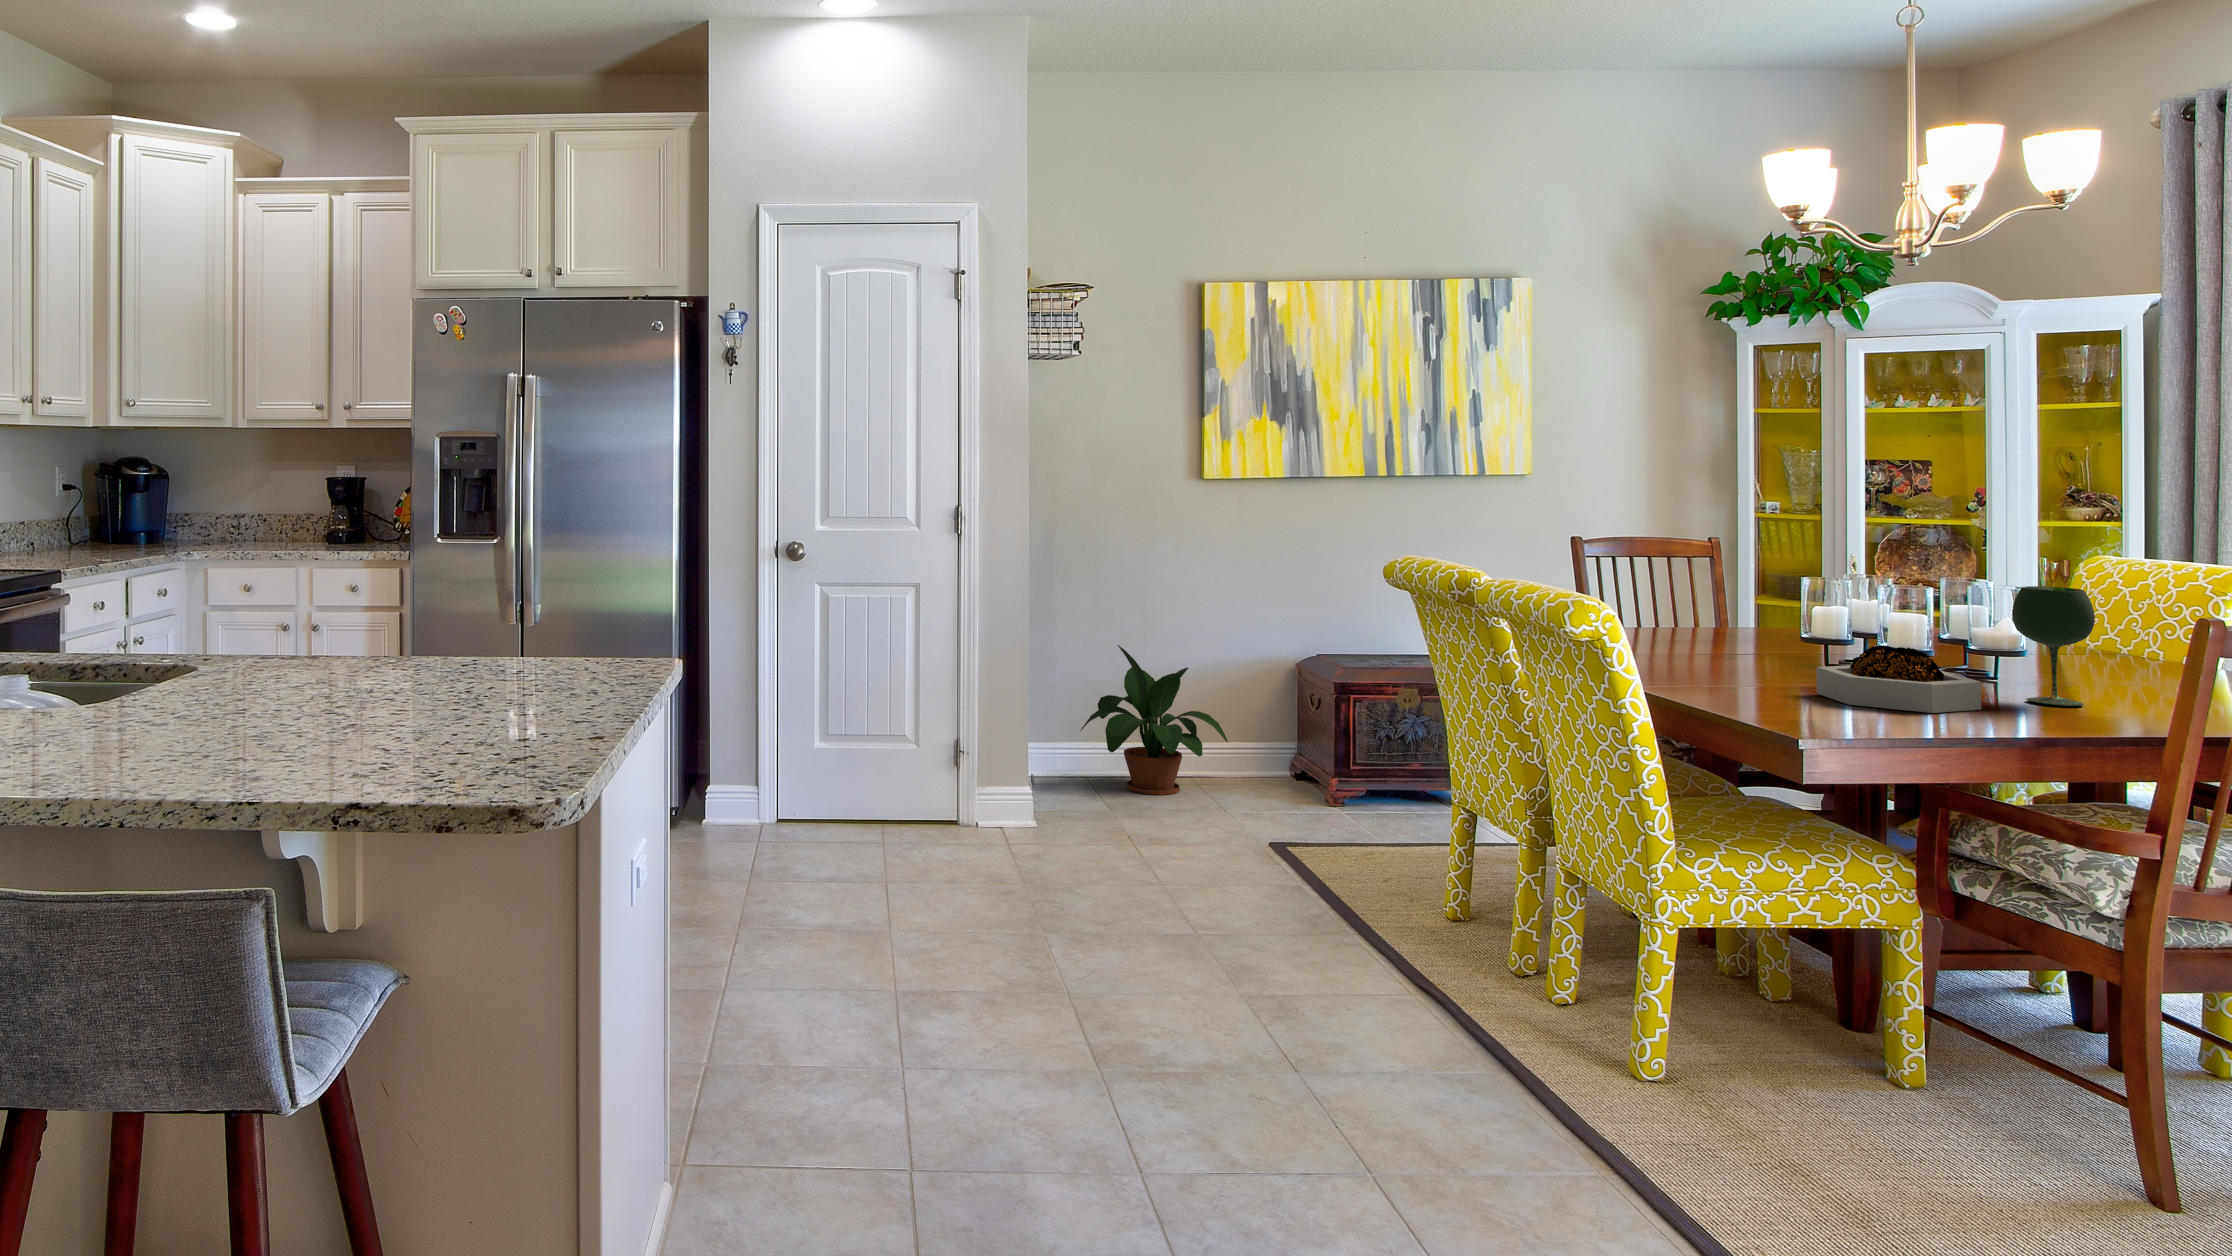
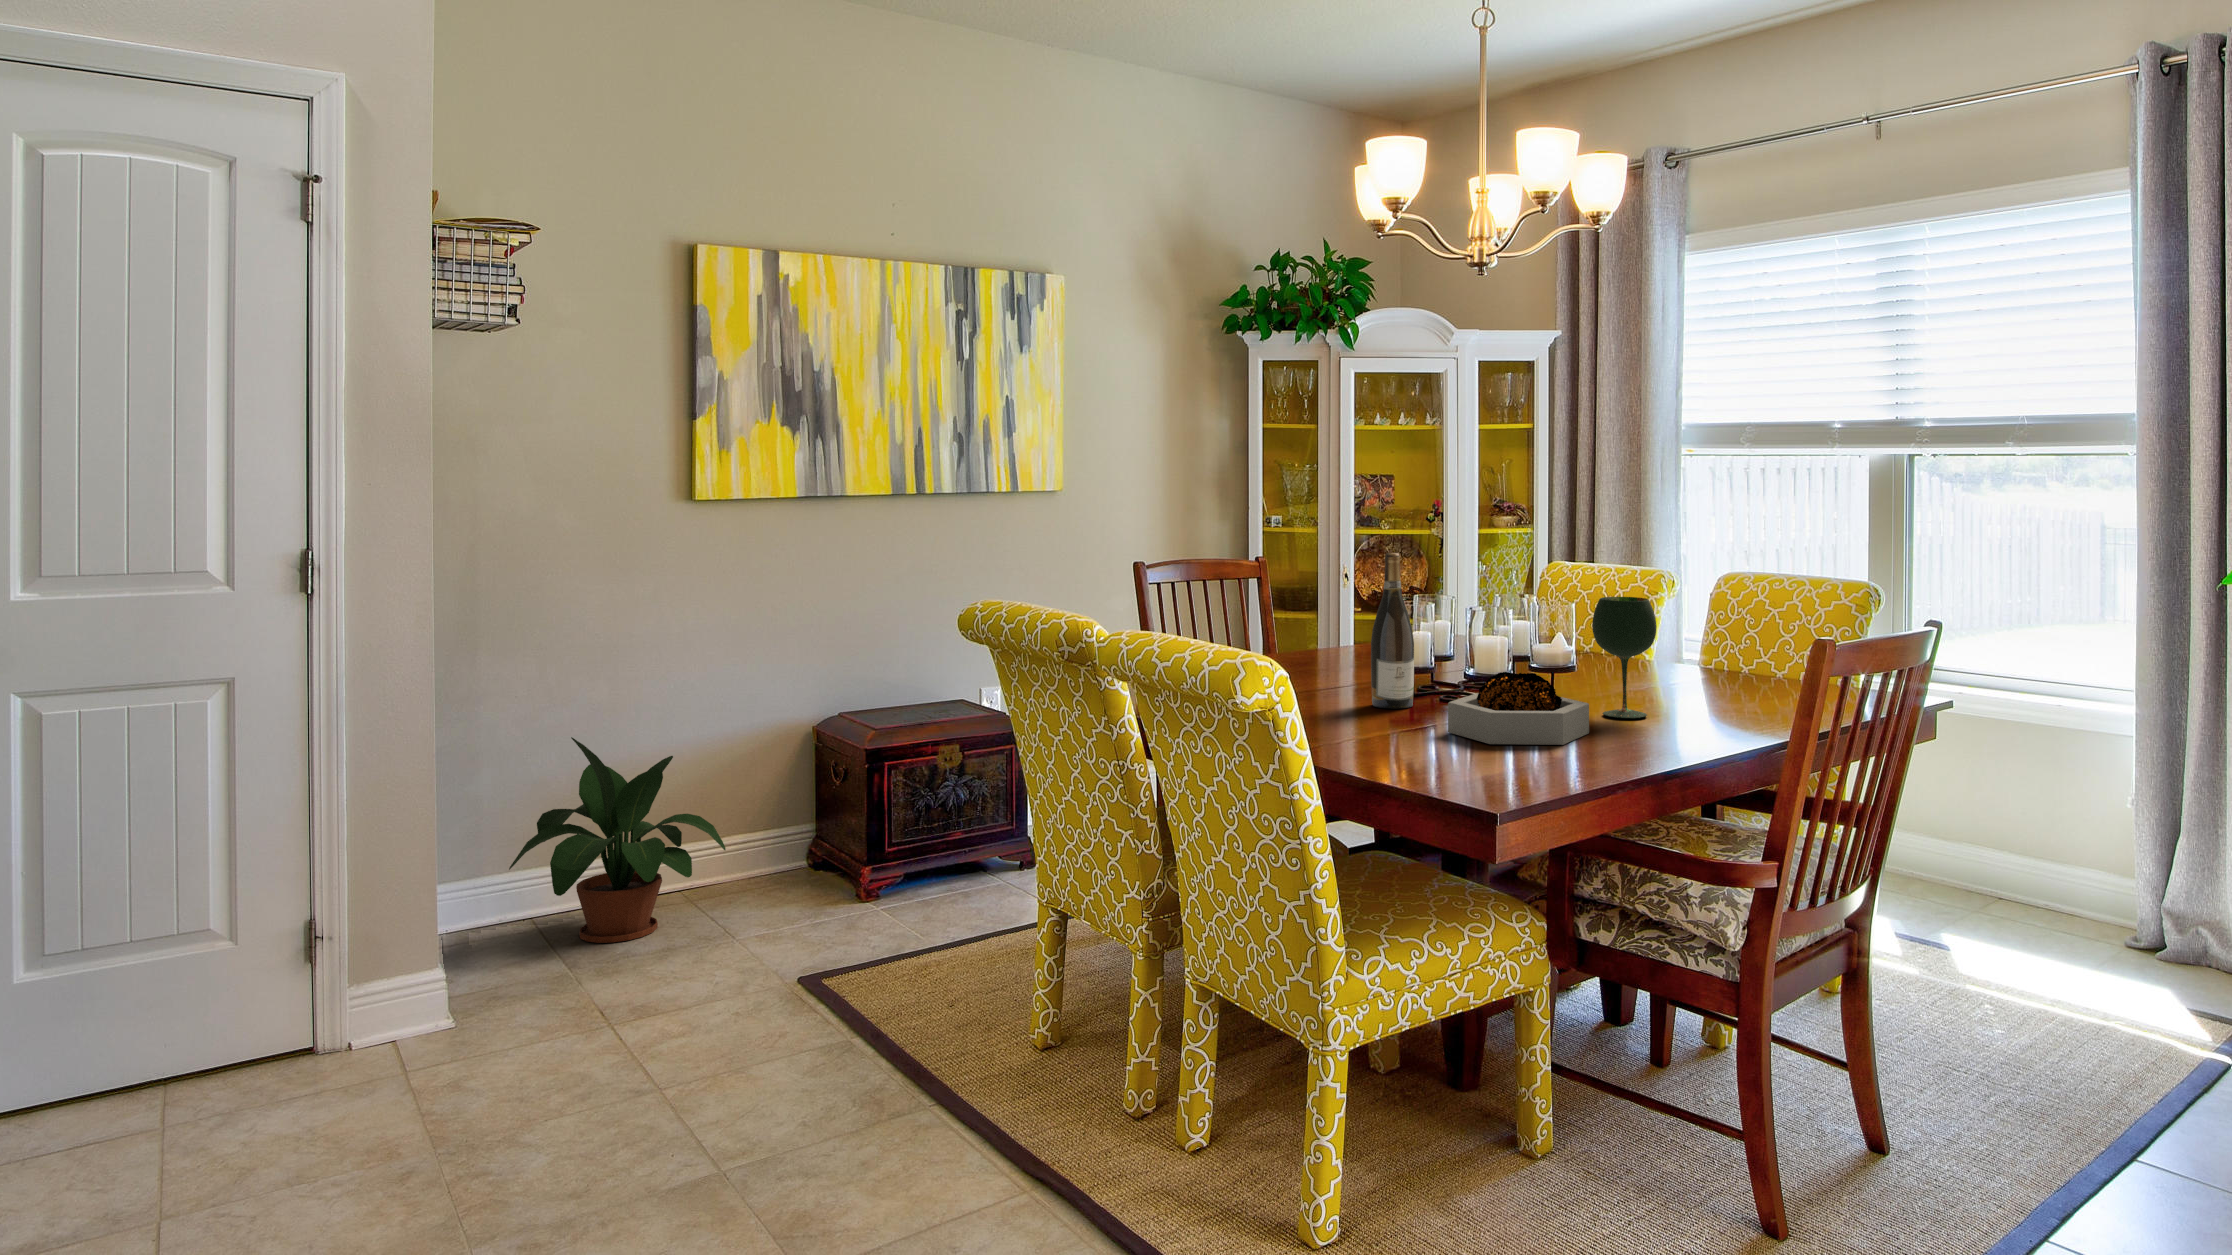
wine bottle: none [1763,535,1812,675] -> present [1371,553,1414,709]

